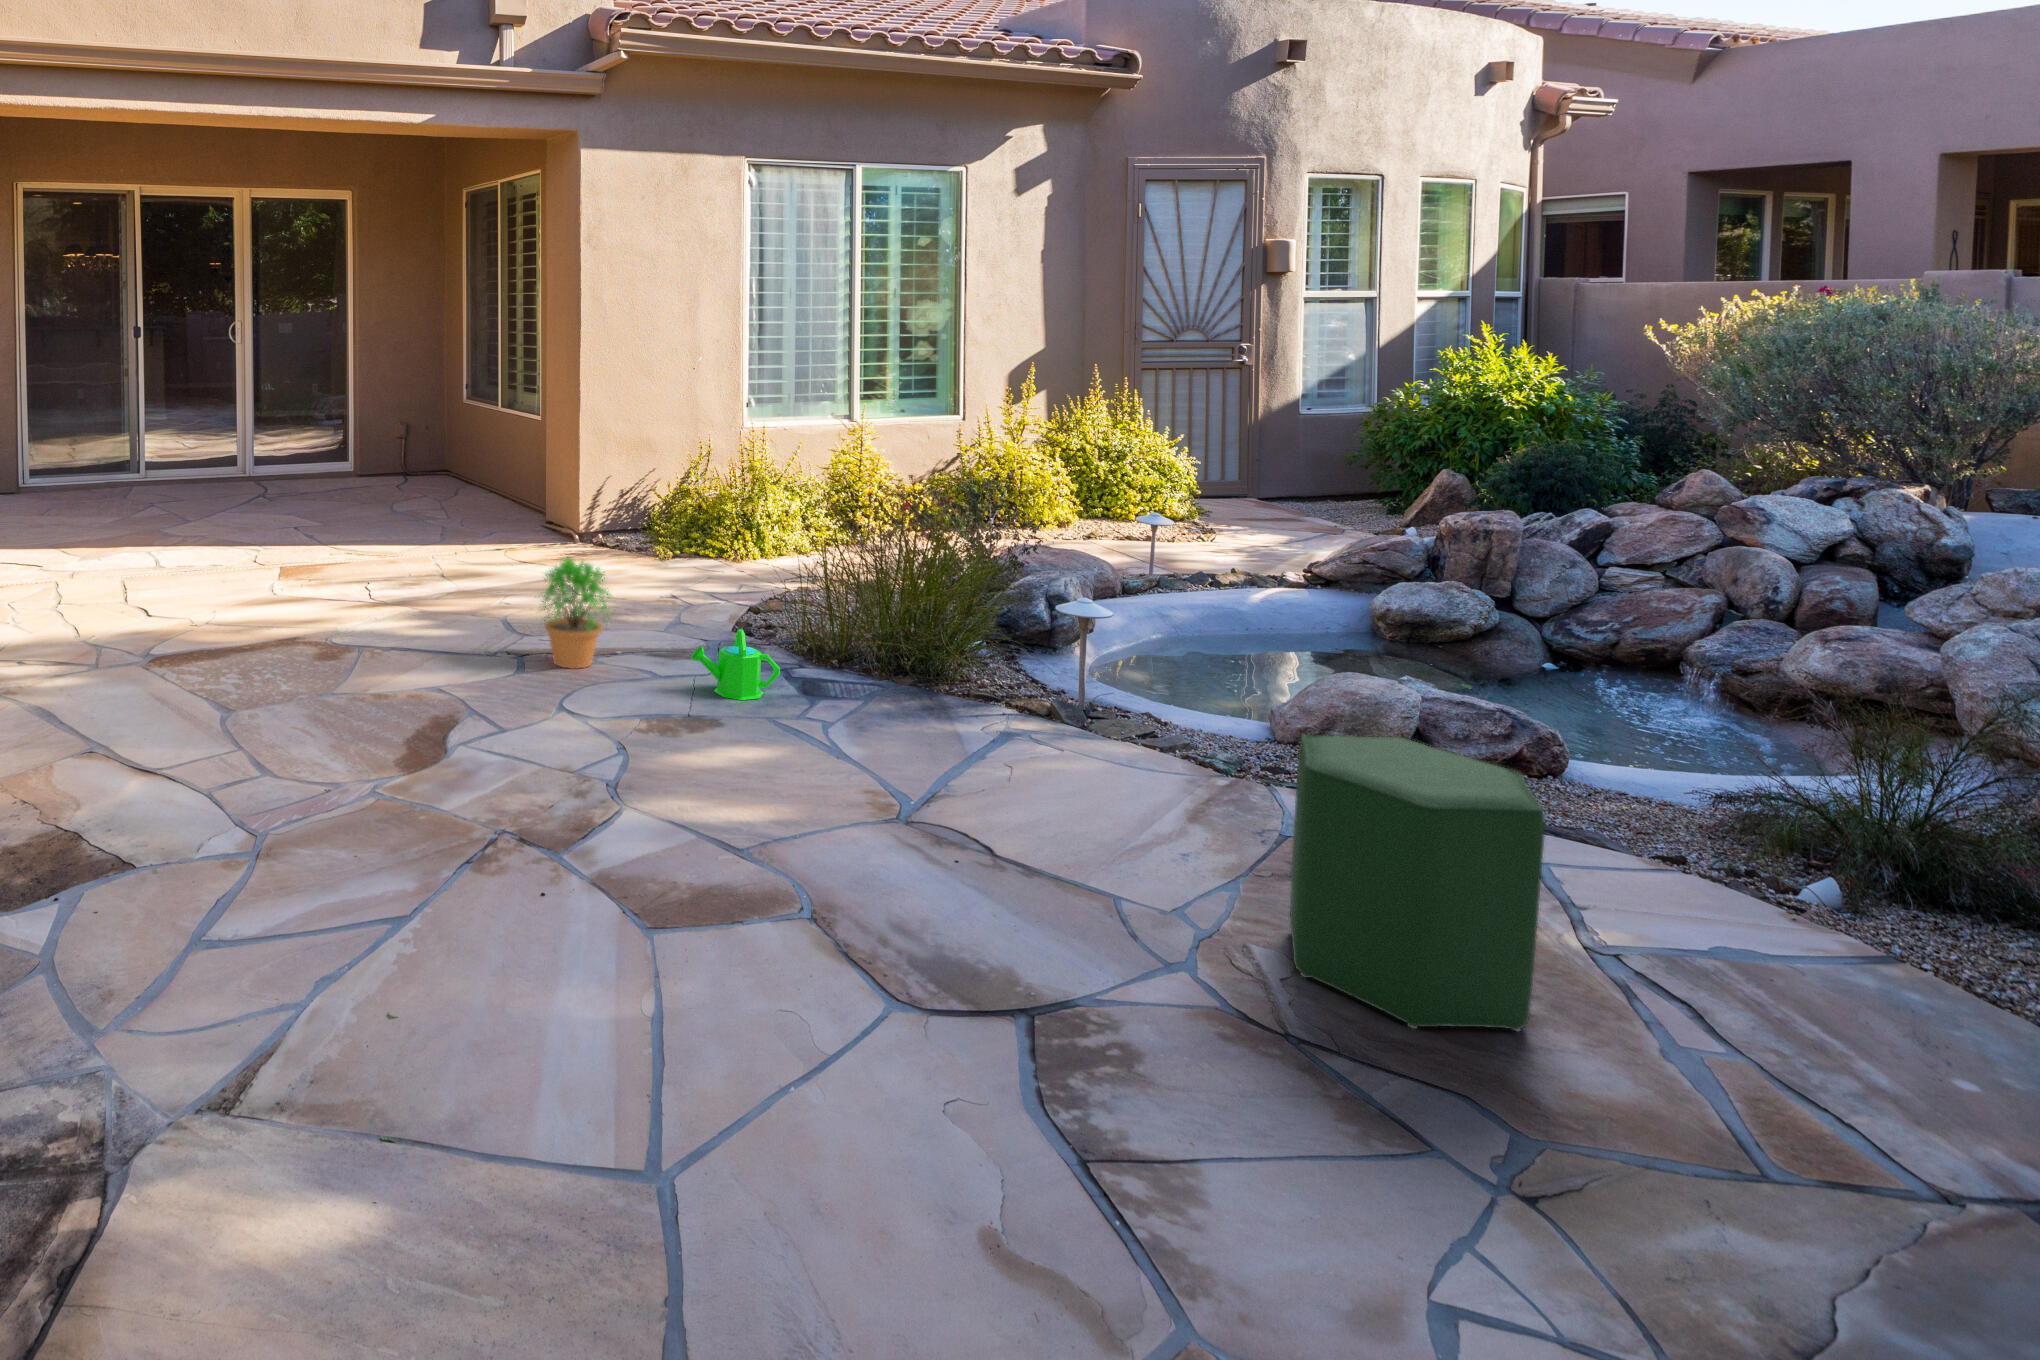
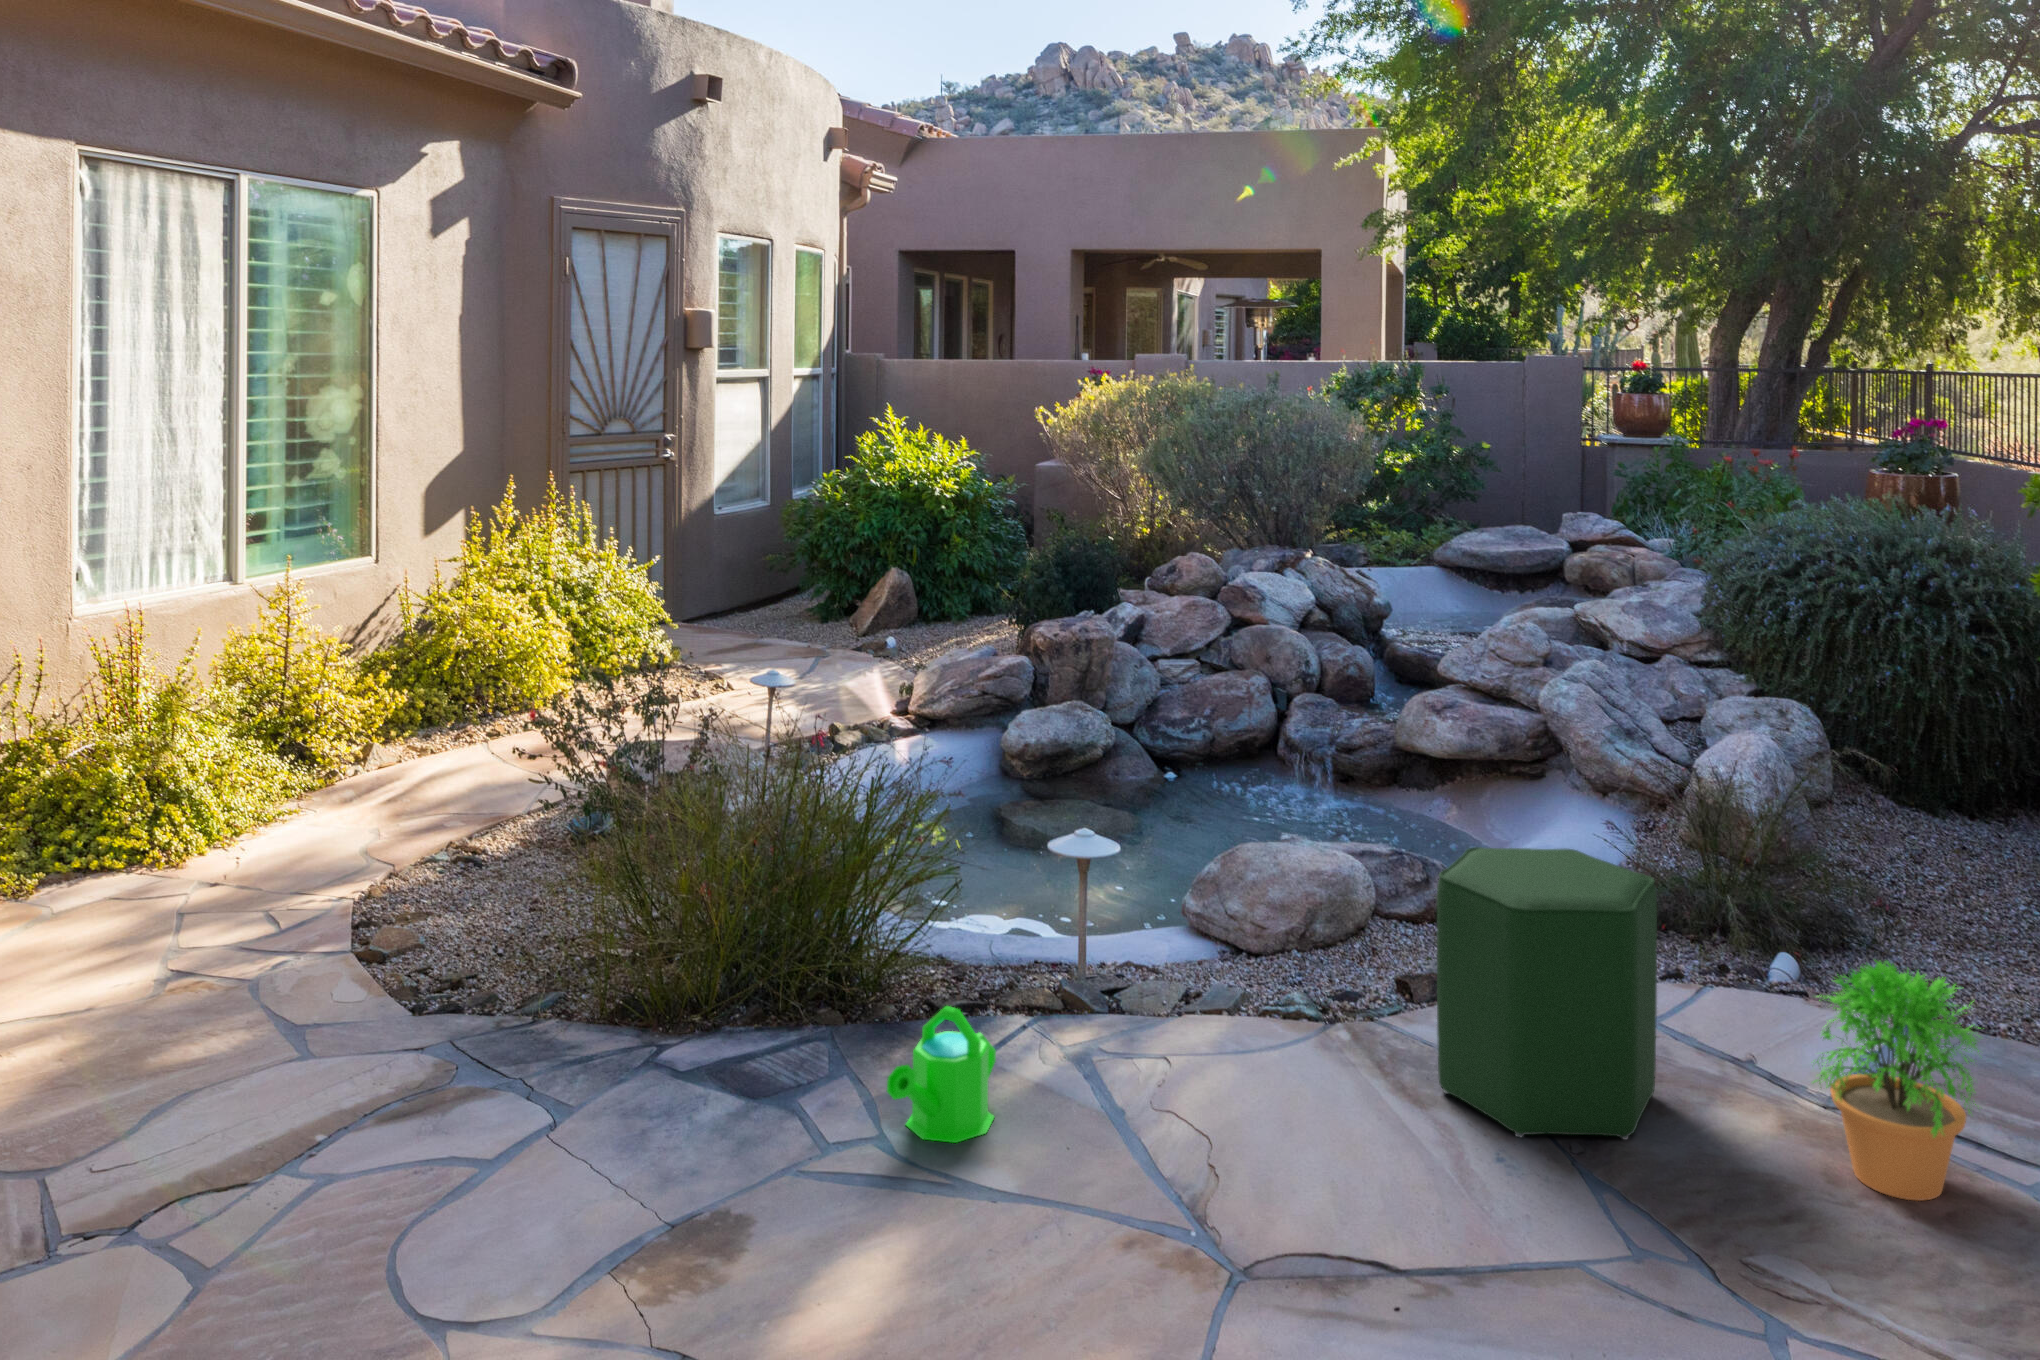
potted plant: present [541,557,611,669] -> present [1813,961,1979,1200]
watering can: present [691,629,780,700] -> present [887,1006,996,1143]

